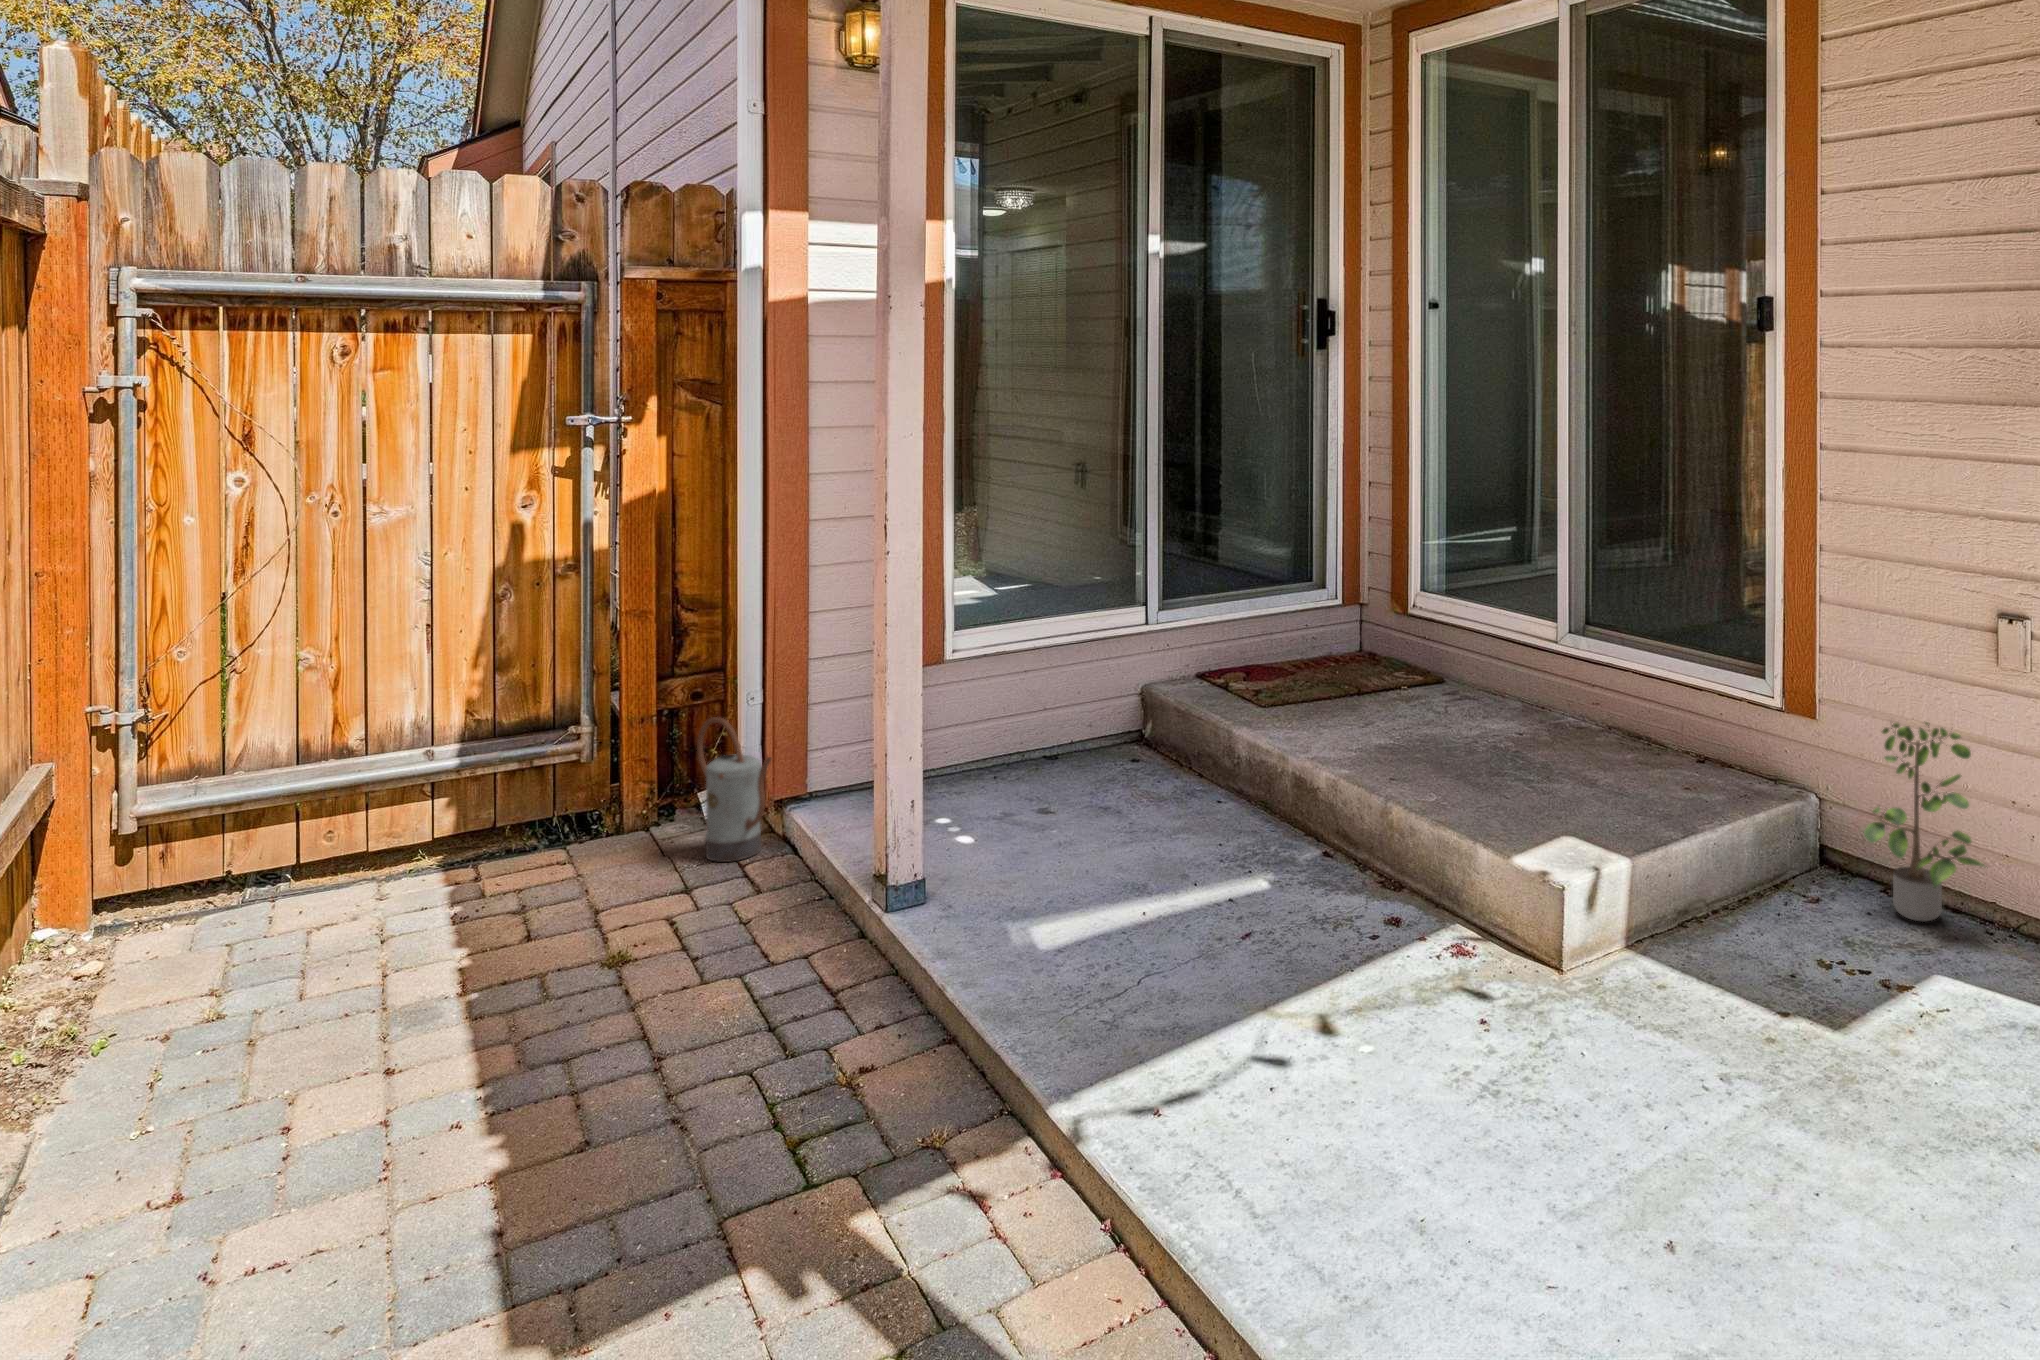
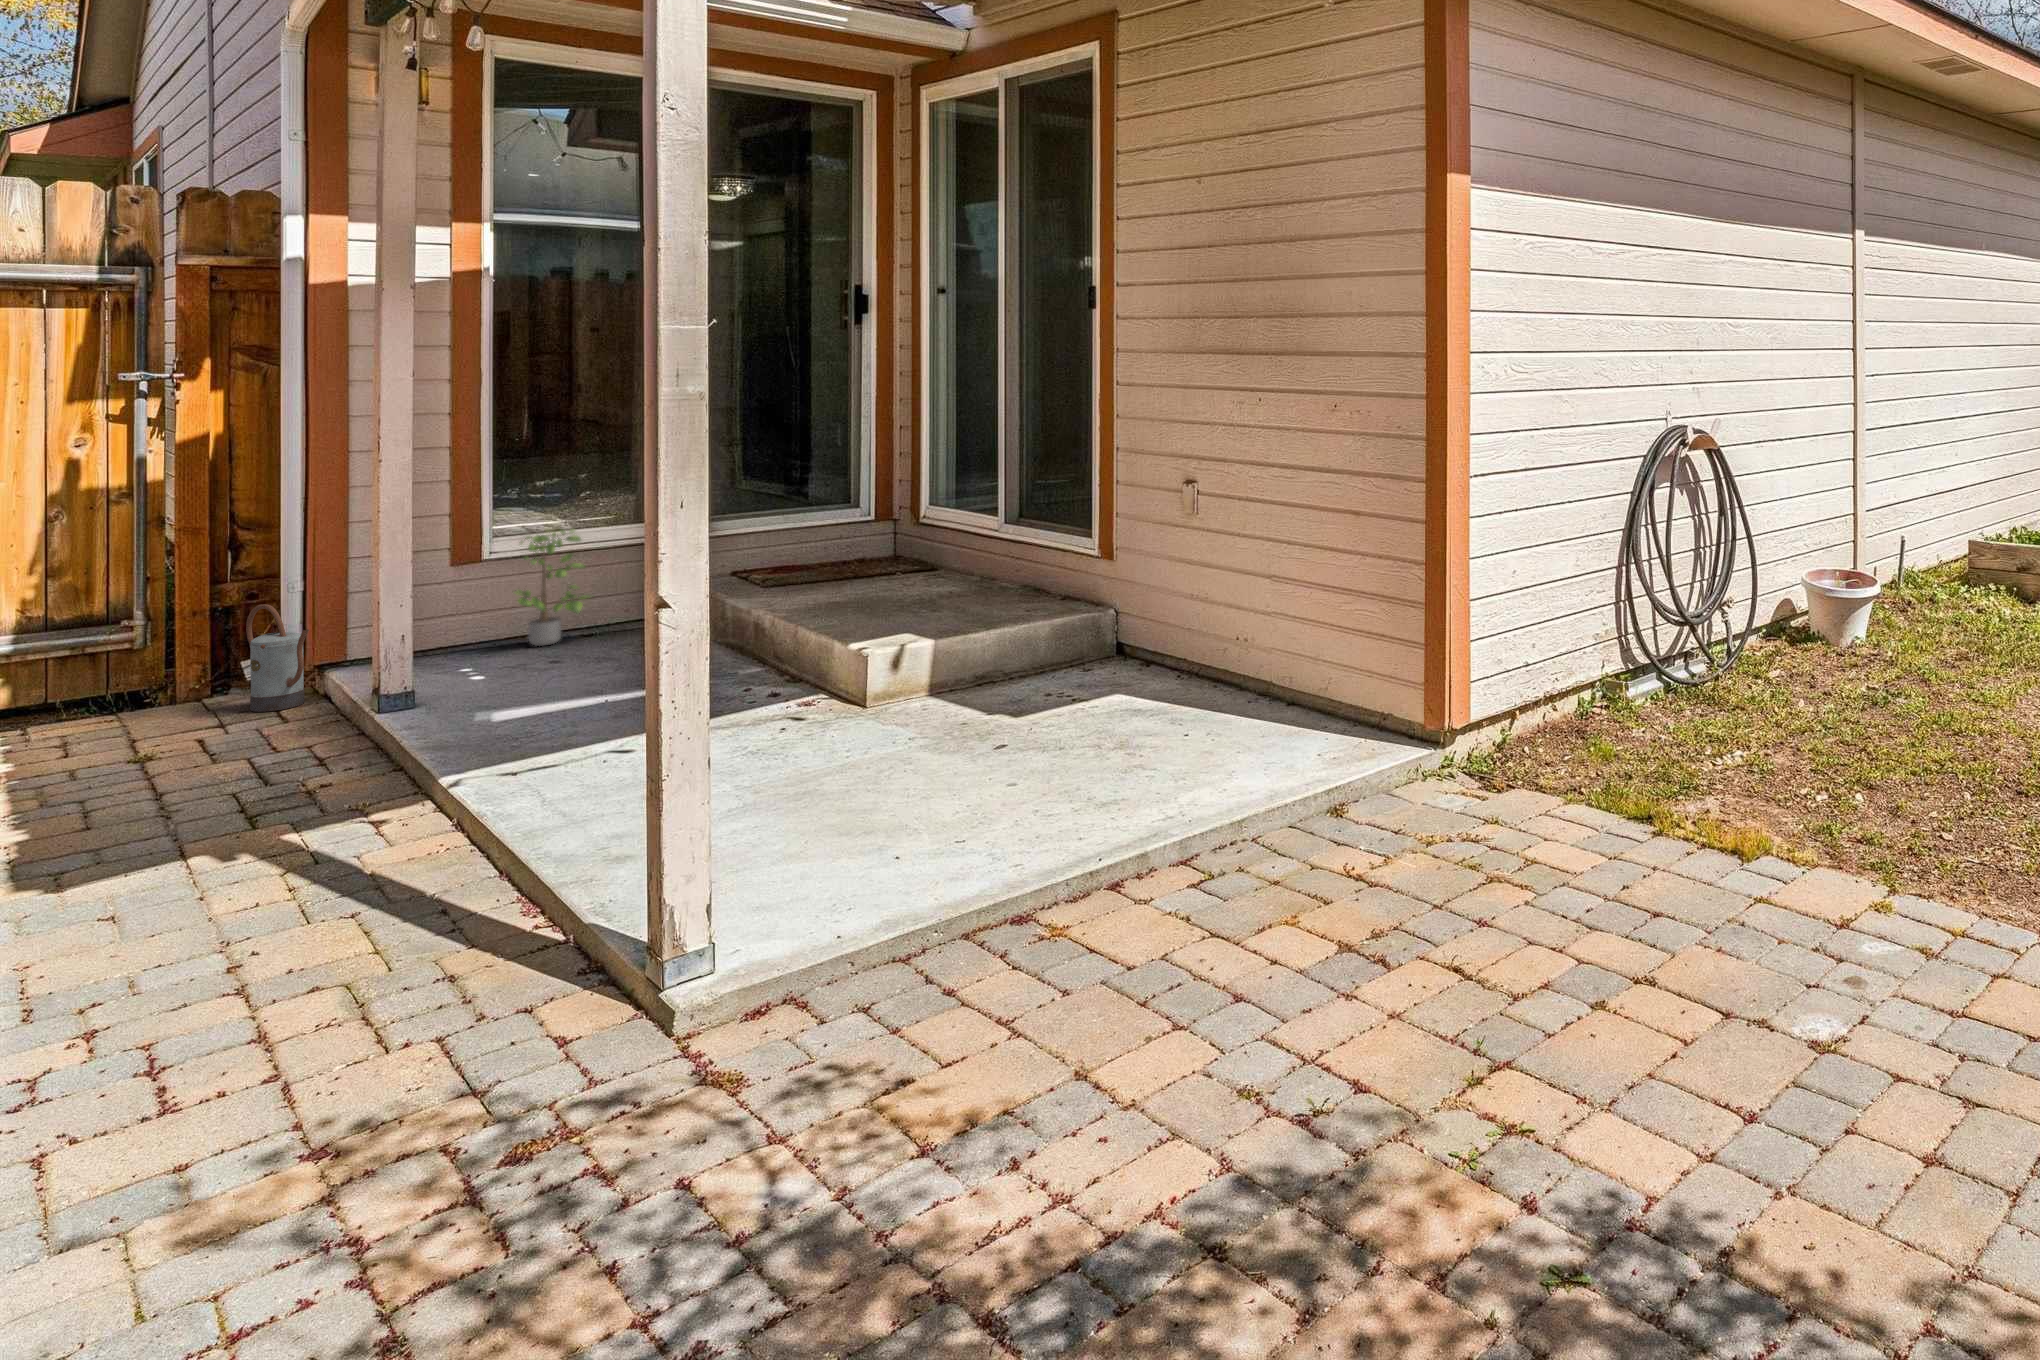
potted plant: present [1864,722,1984,922] -> present [515,530,590,646]

